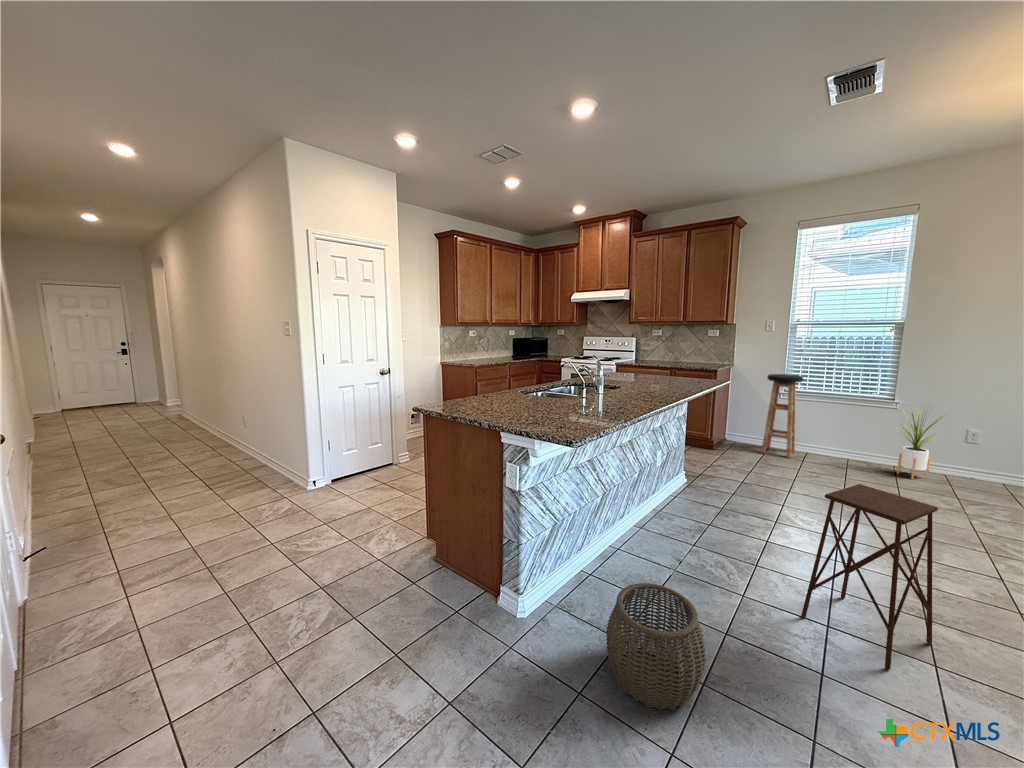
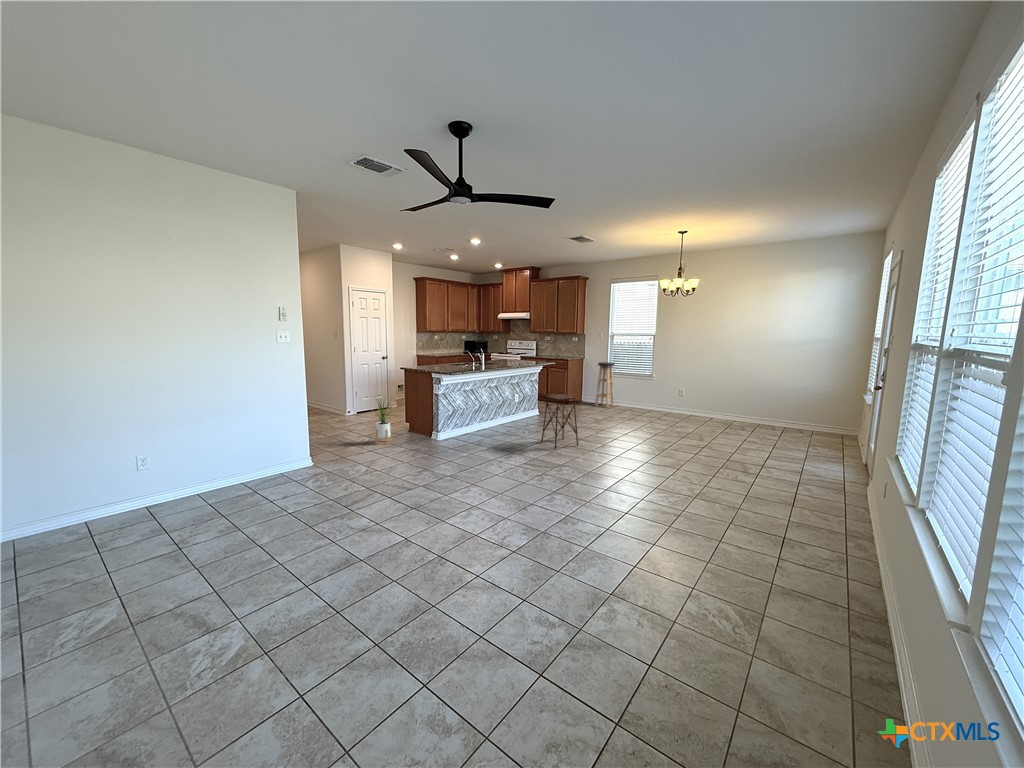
house plant: present [895,408,942,479] -> present [375,396,392,444]
woven basket: present [606,583,706,710] -> none [462,422,492,453]

